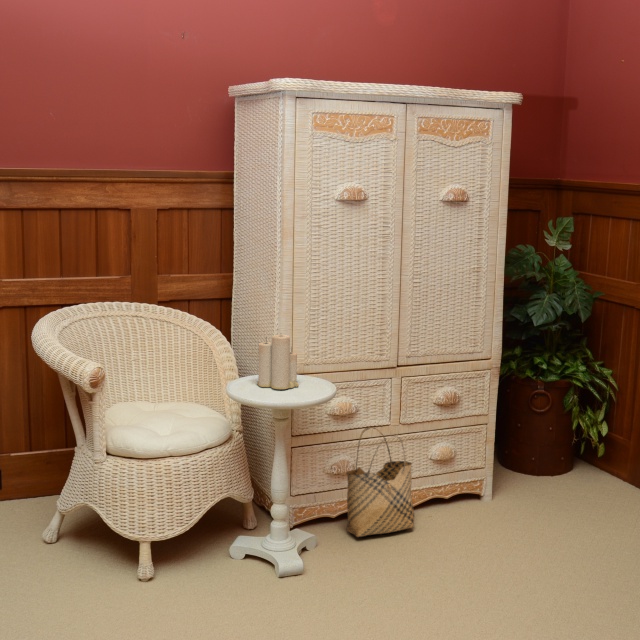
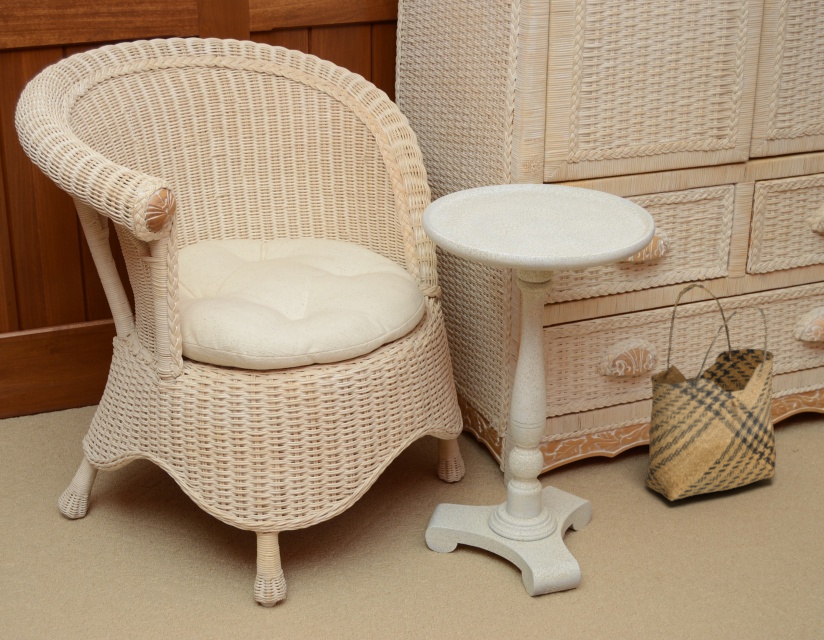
candle: present [257,334,299,389] -> none [483,95,571,222]

